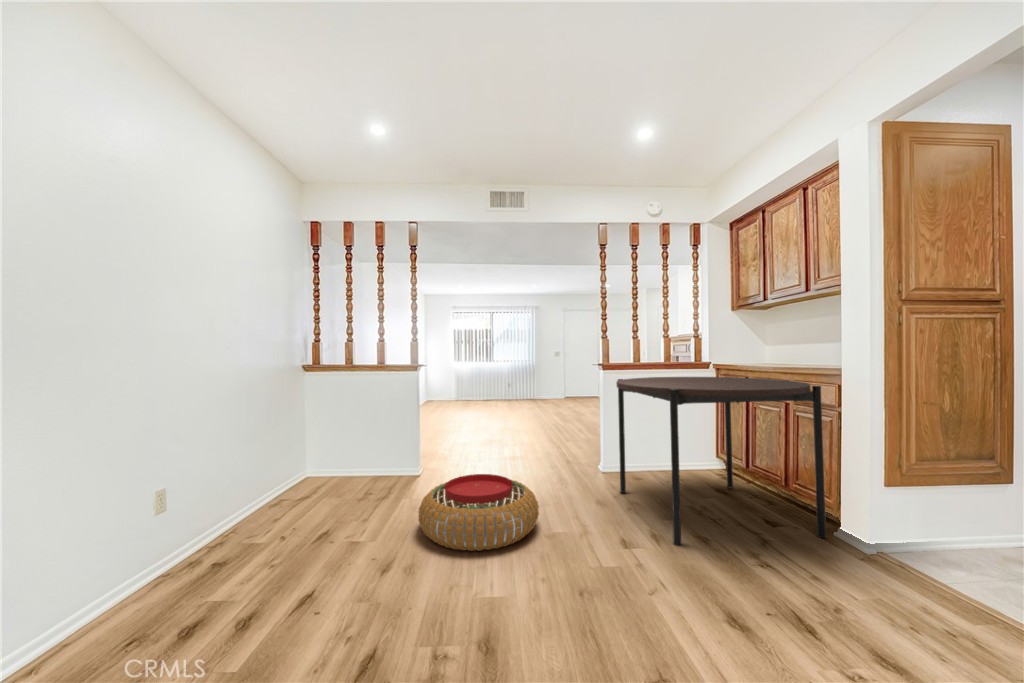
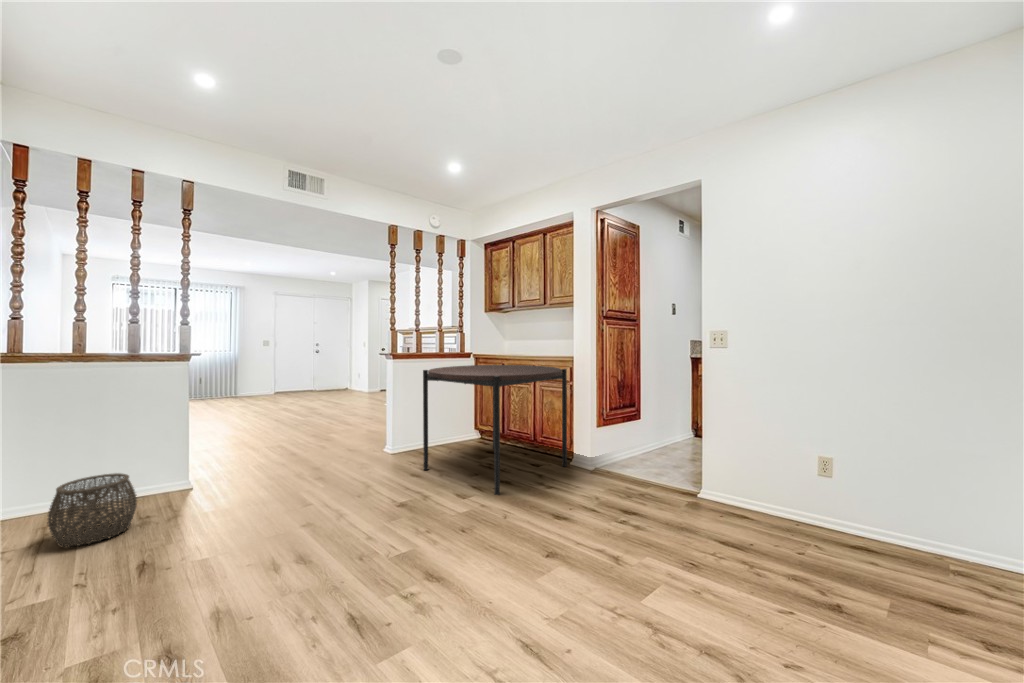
woven basket: none [350,442,396,488] -> present [48,473,137,547]
pouf: present [418,474,539,551] -> none [250,476,390,562]

